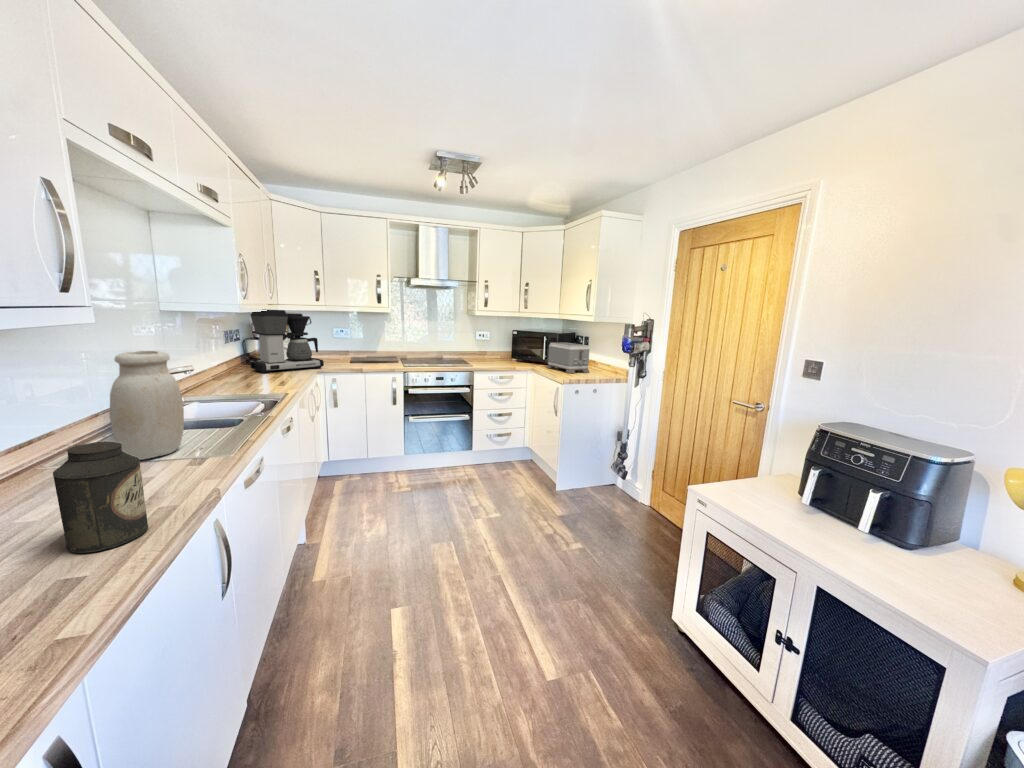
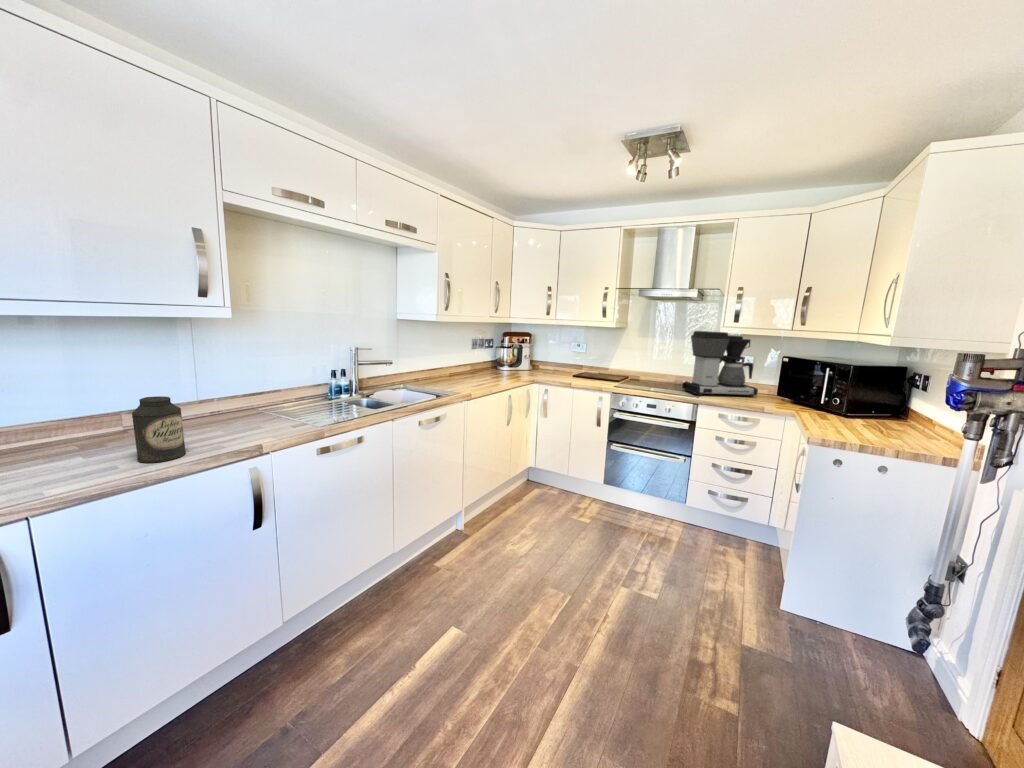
coffee maker: present [250,309,324,373] -> present [682,331,758,397]
toaster: present [547,343,590,373] -> none [811,377,893,436]
jar: present [110,351,184,460] -> none [271,347,314,419]

